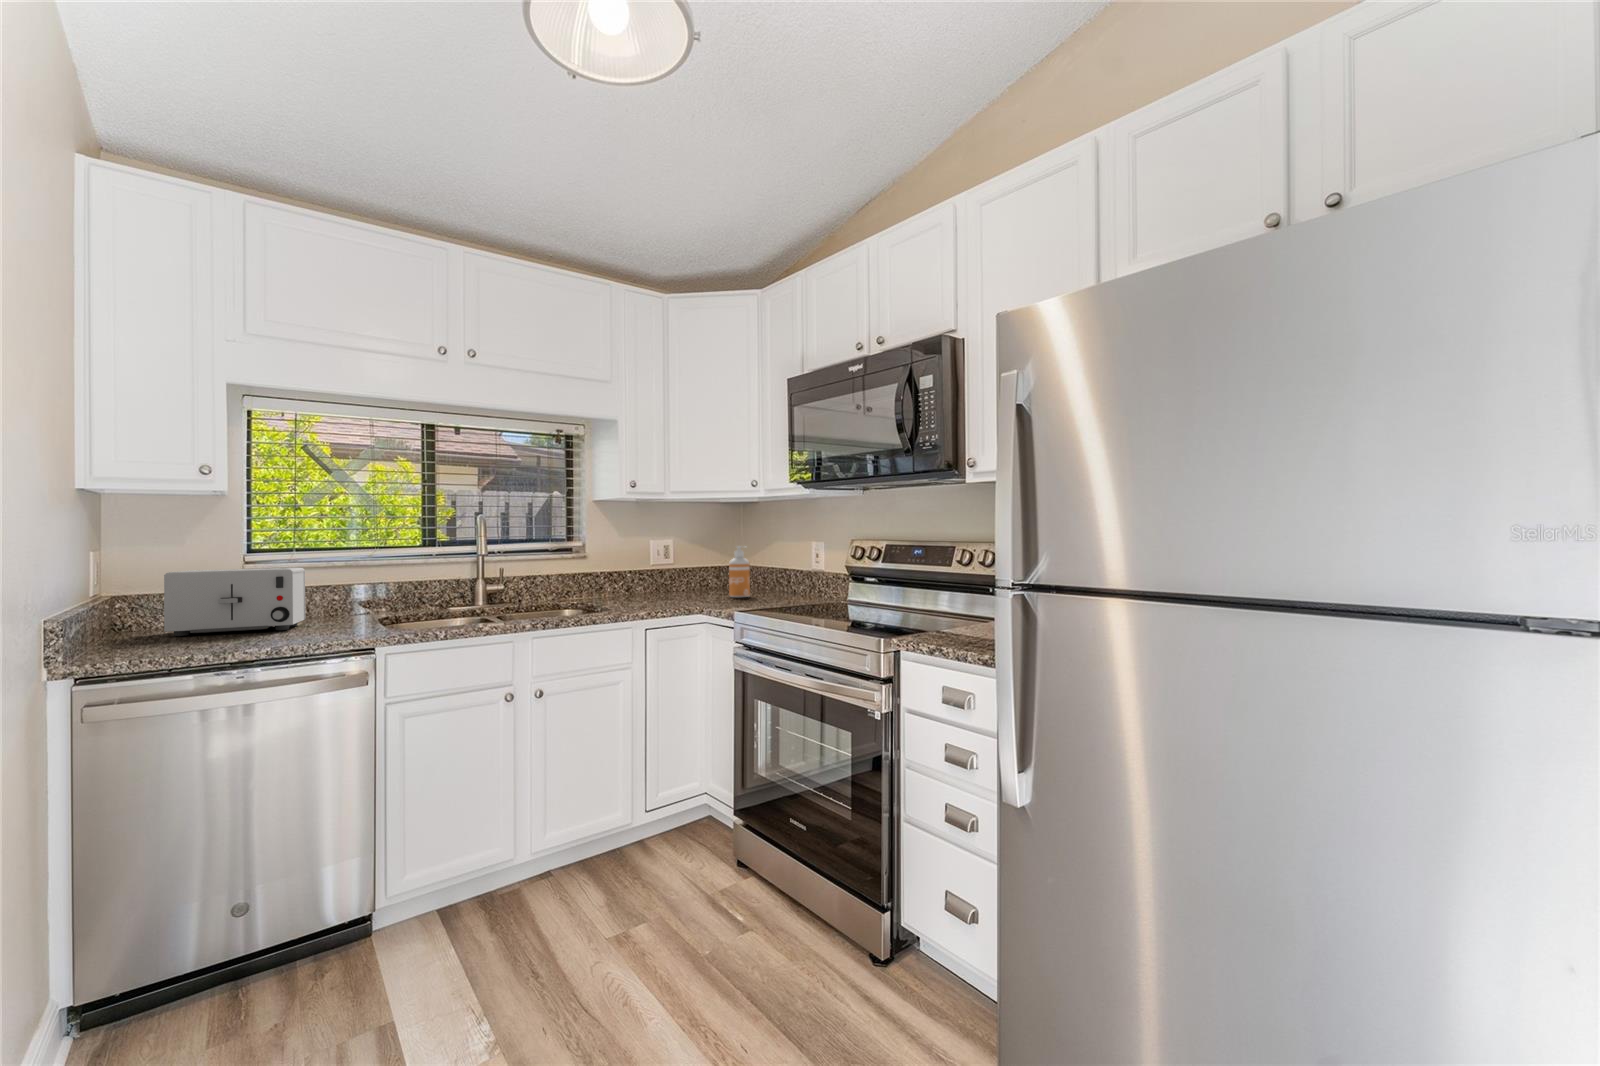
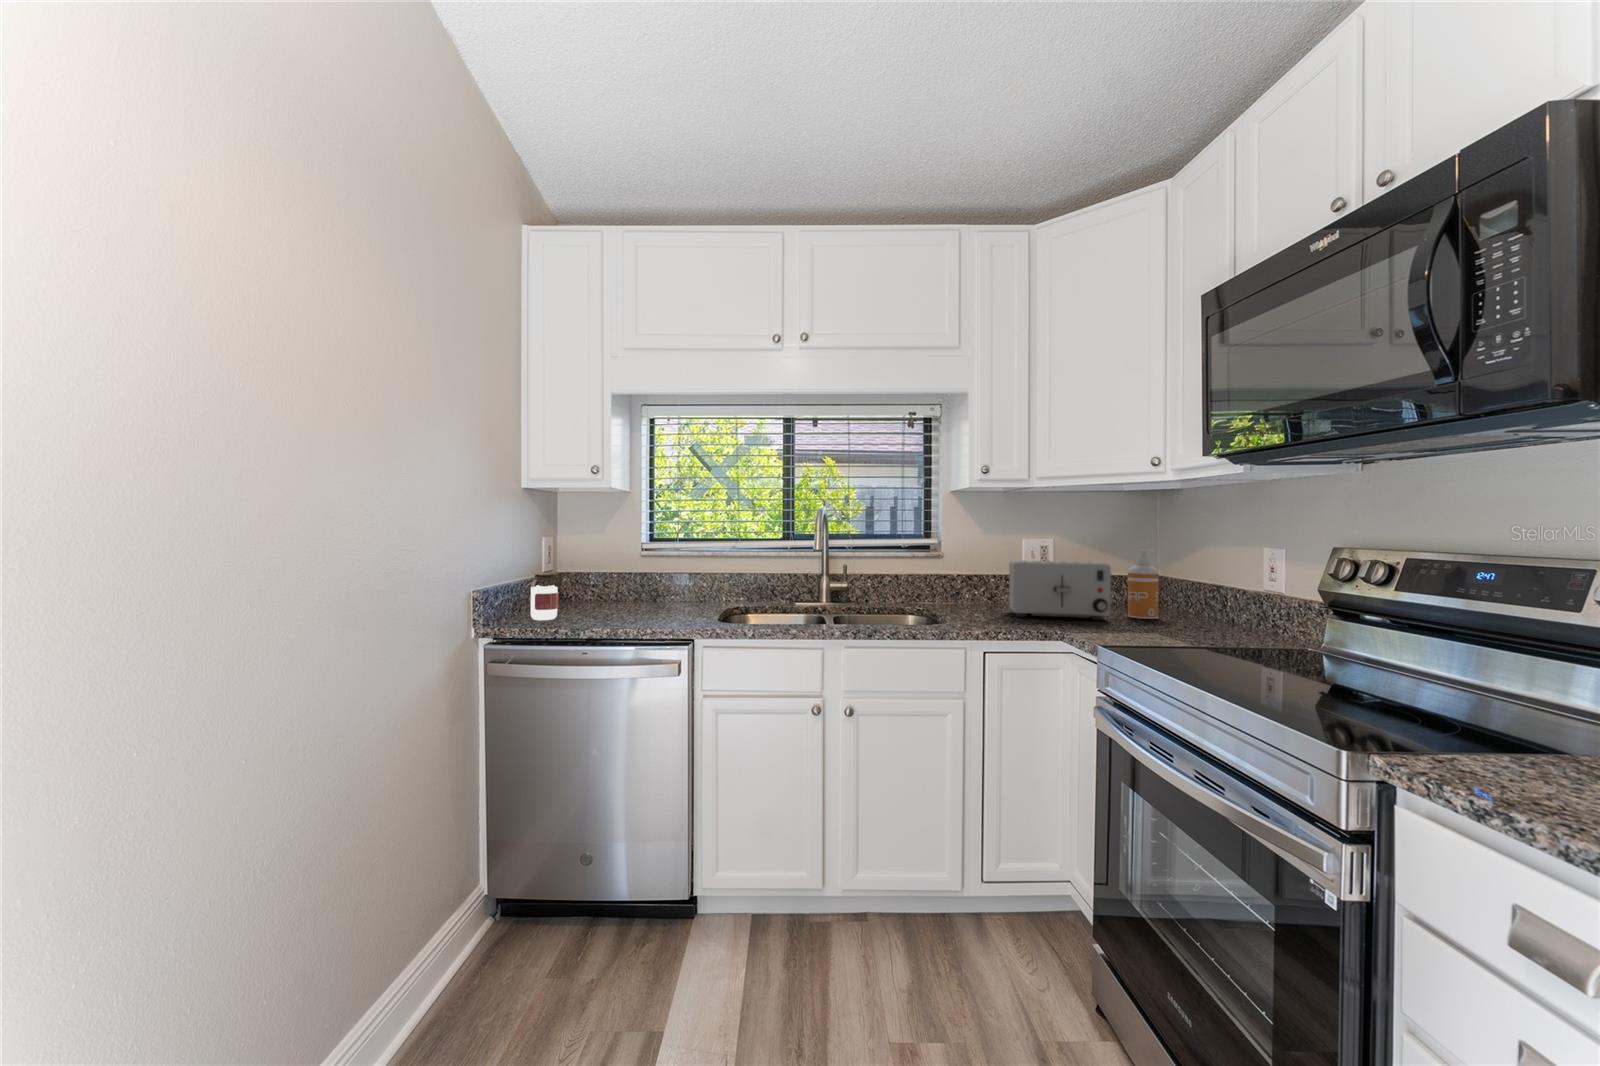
toaster: present [164,568,305,636] -> present [1009,560,1111,620]
jar: none [122,593,169,650] -> present [531,574,559,620]

